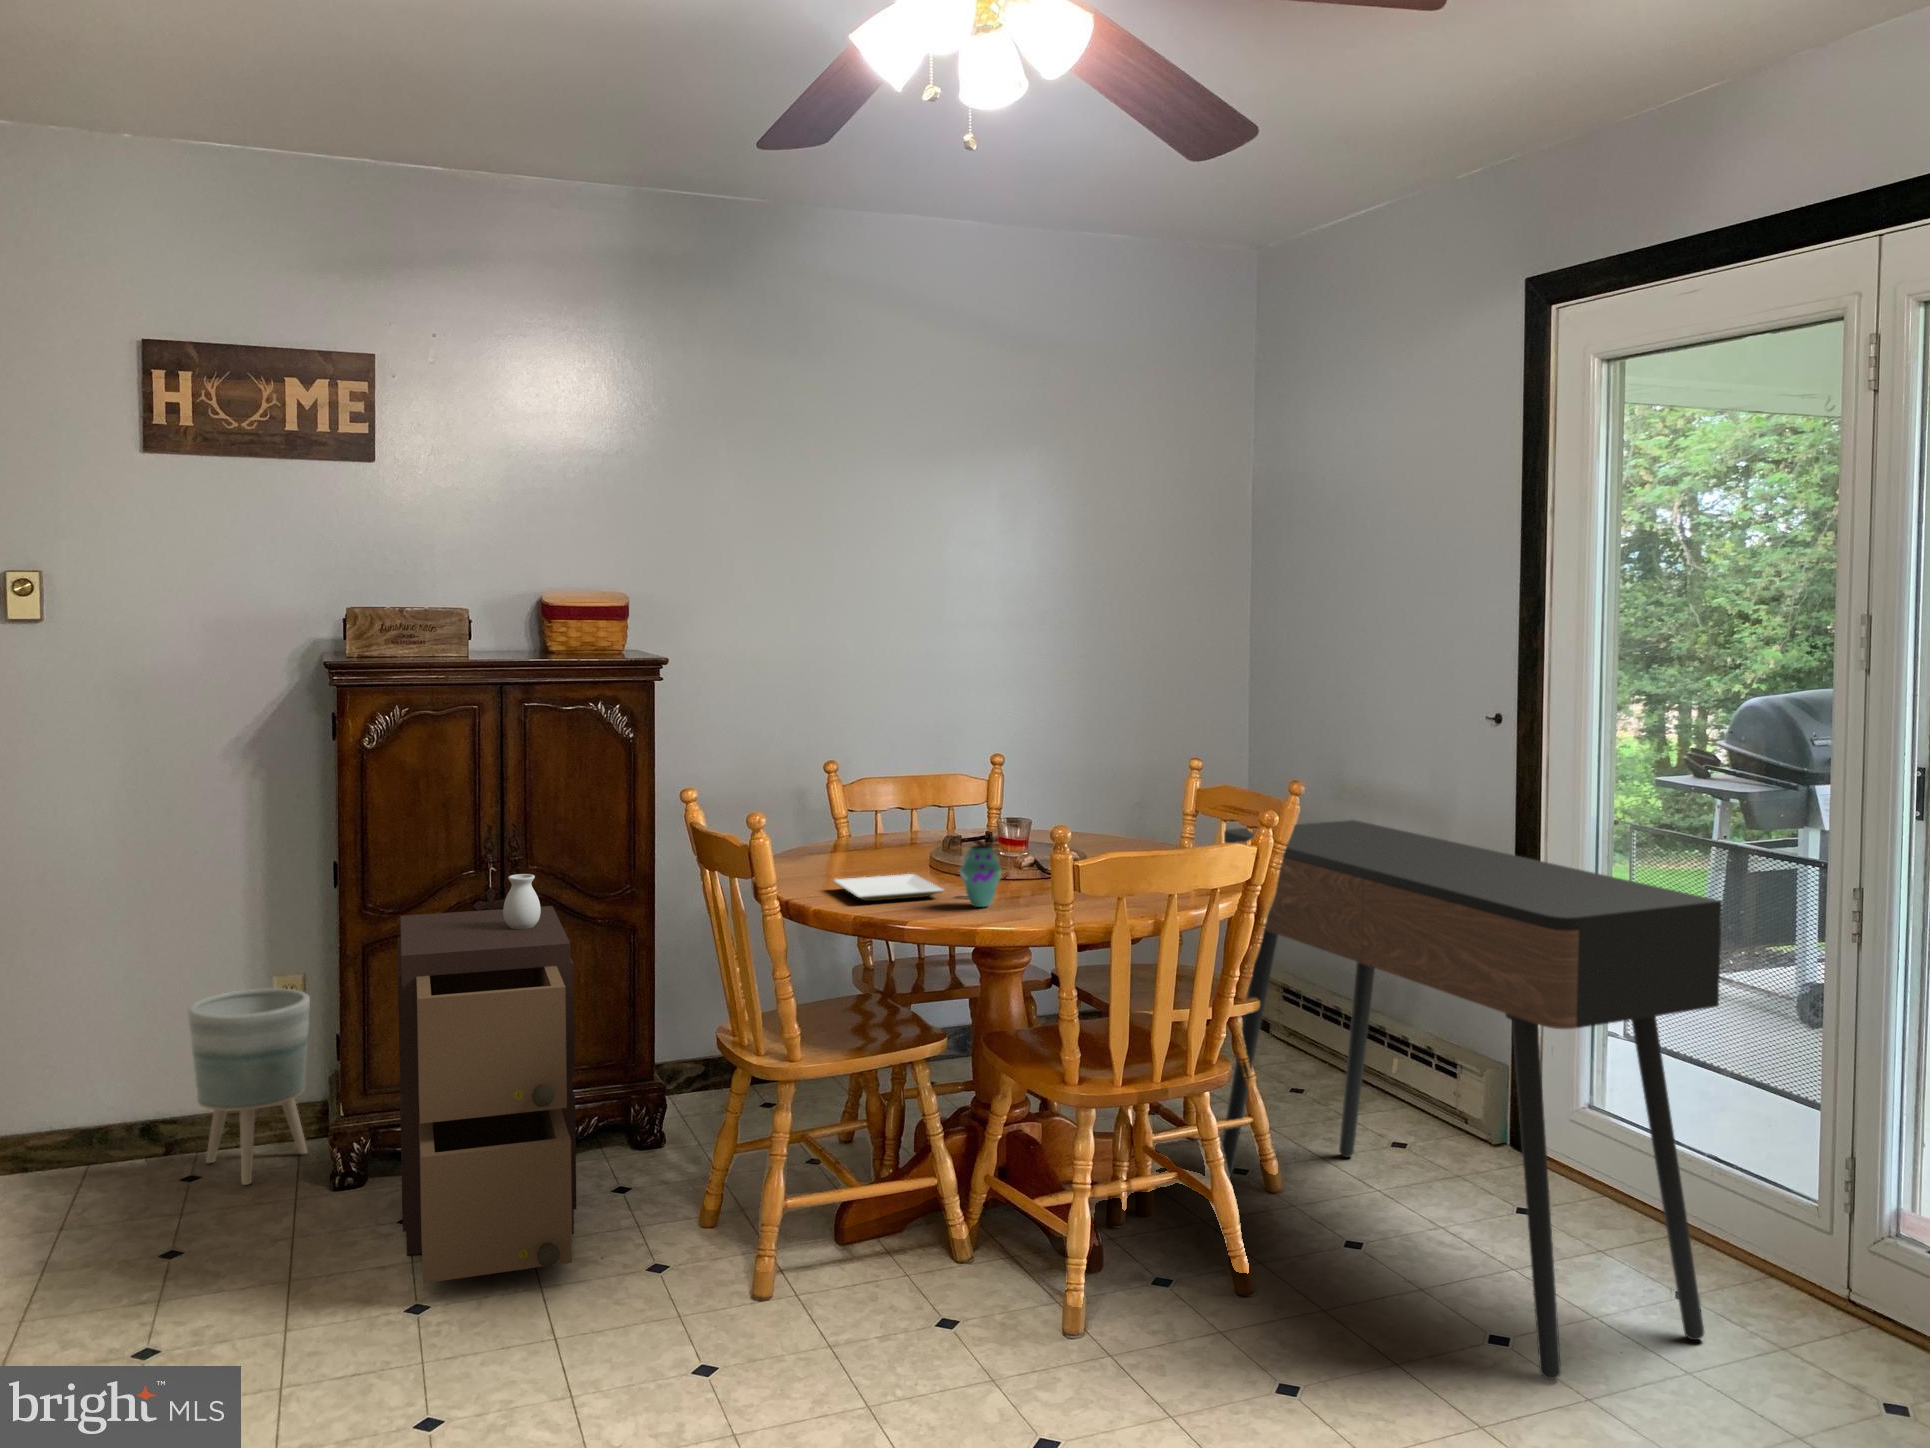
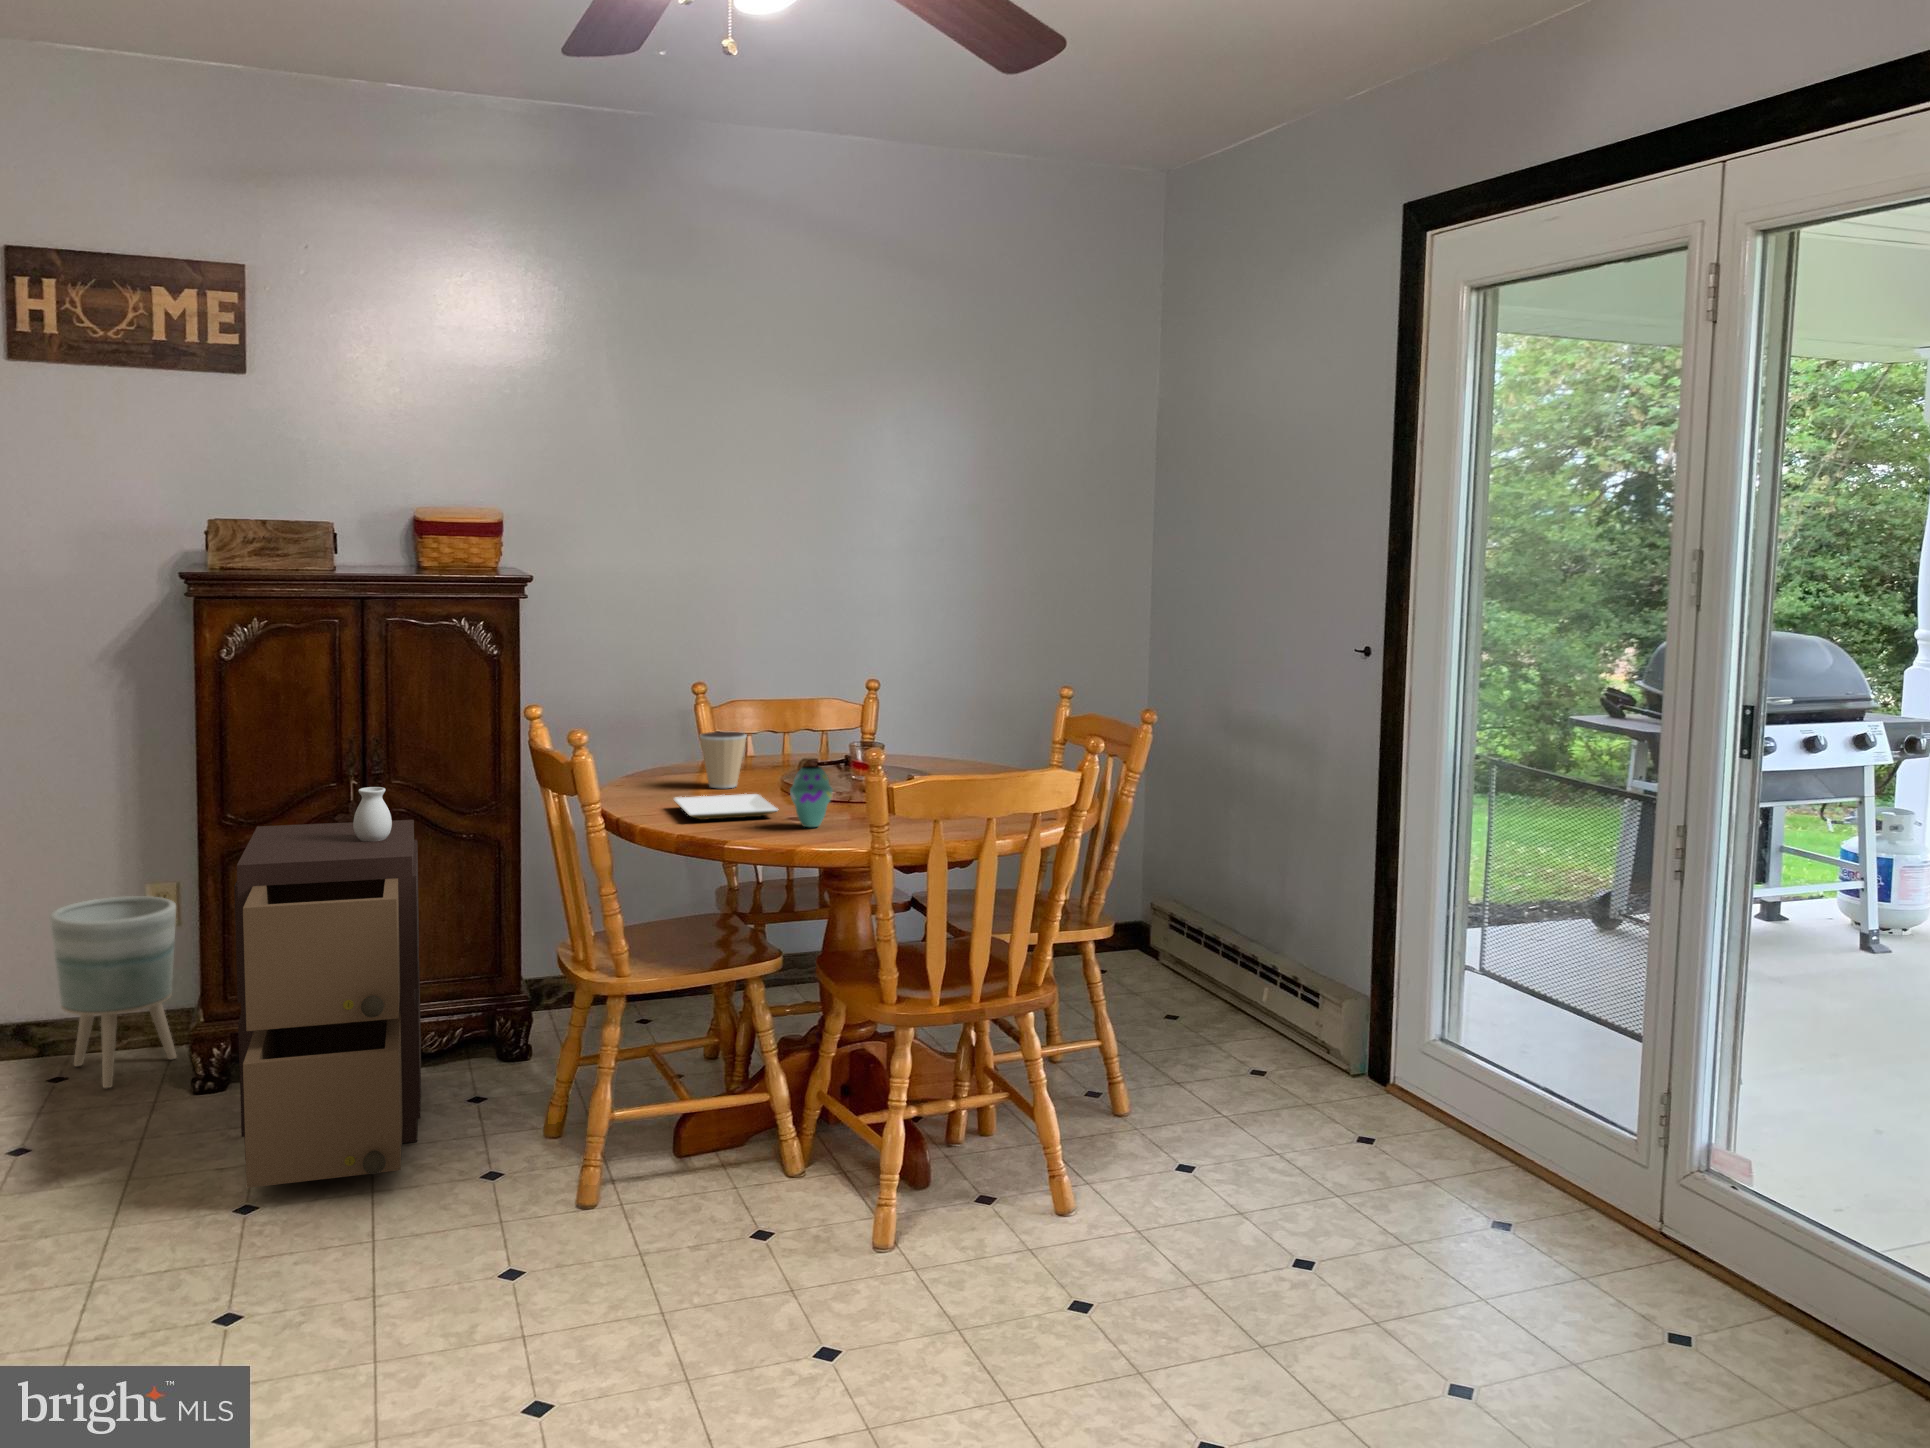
coffee cup: none [845,812,892,869] -> present [700,732,746,788]
console table: present [1222,820,1722,1380] -> none [1069,749,1537,1304]

